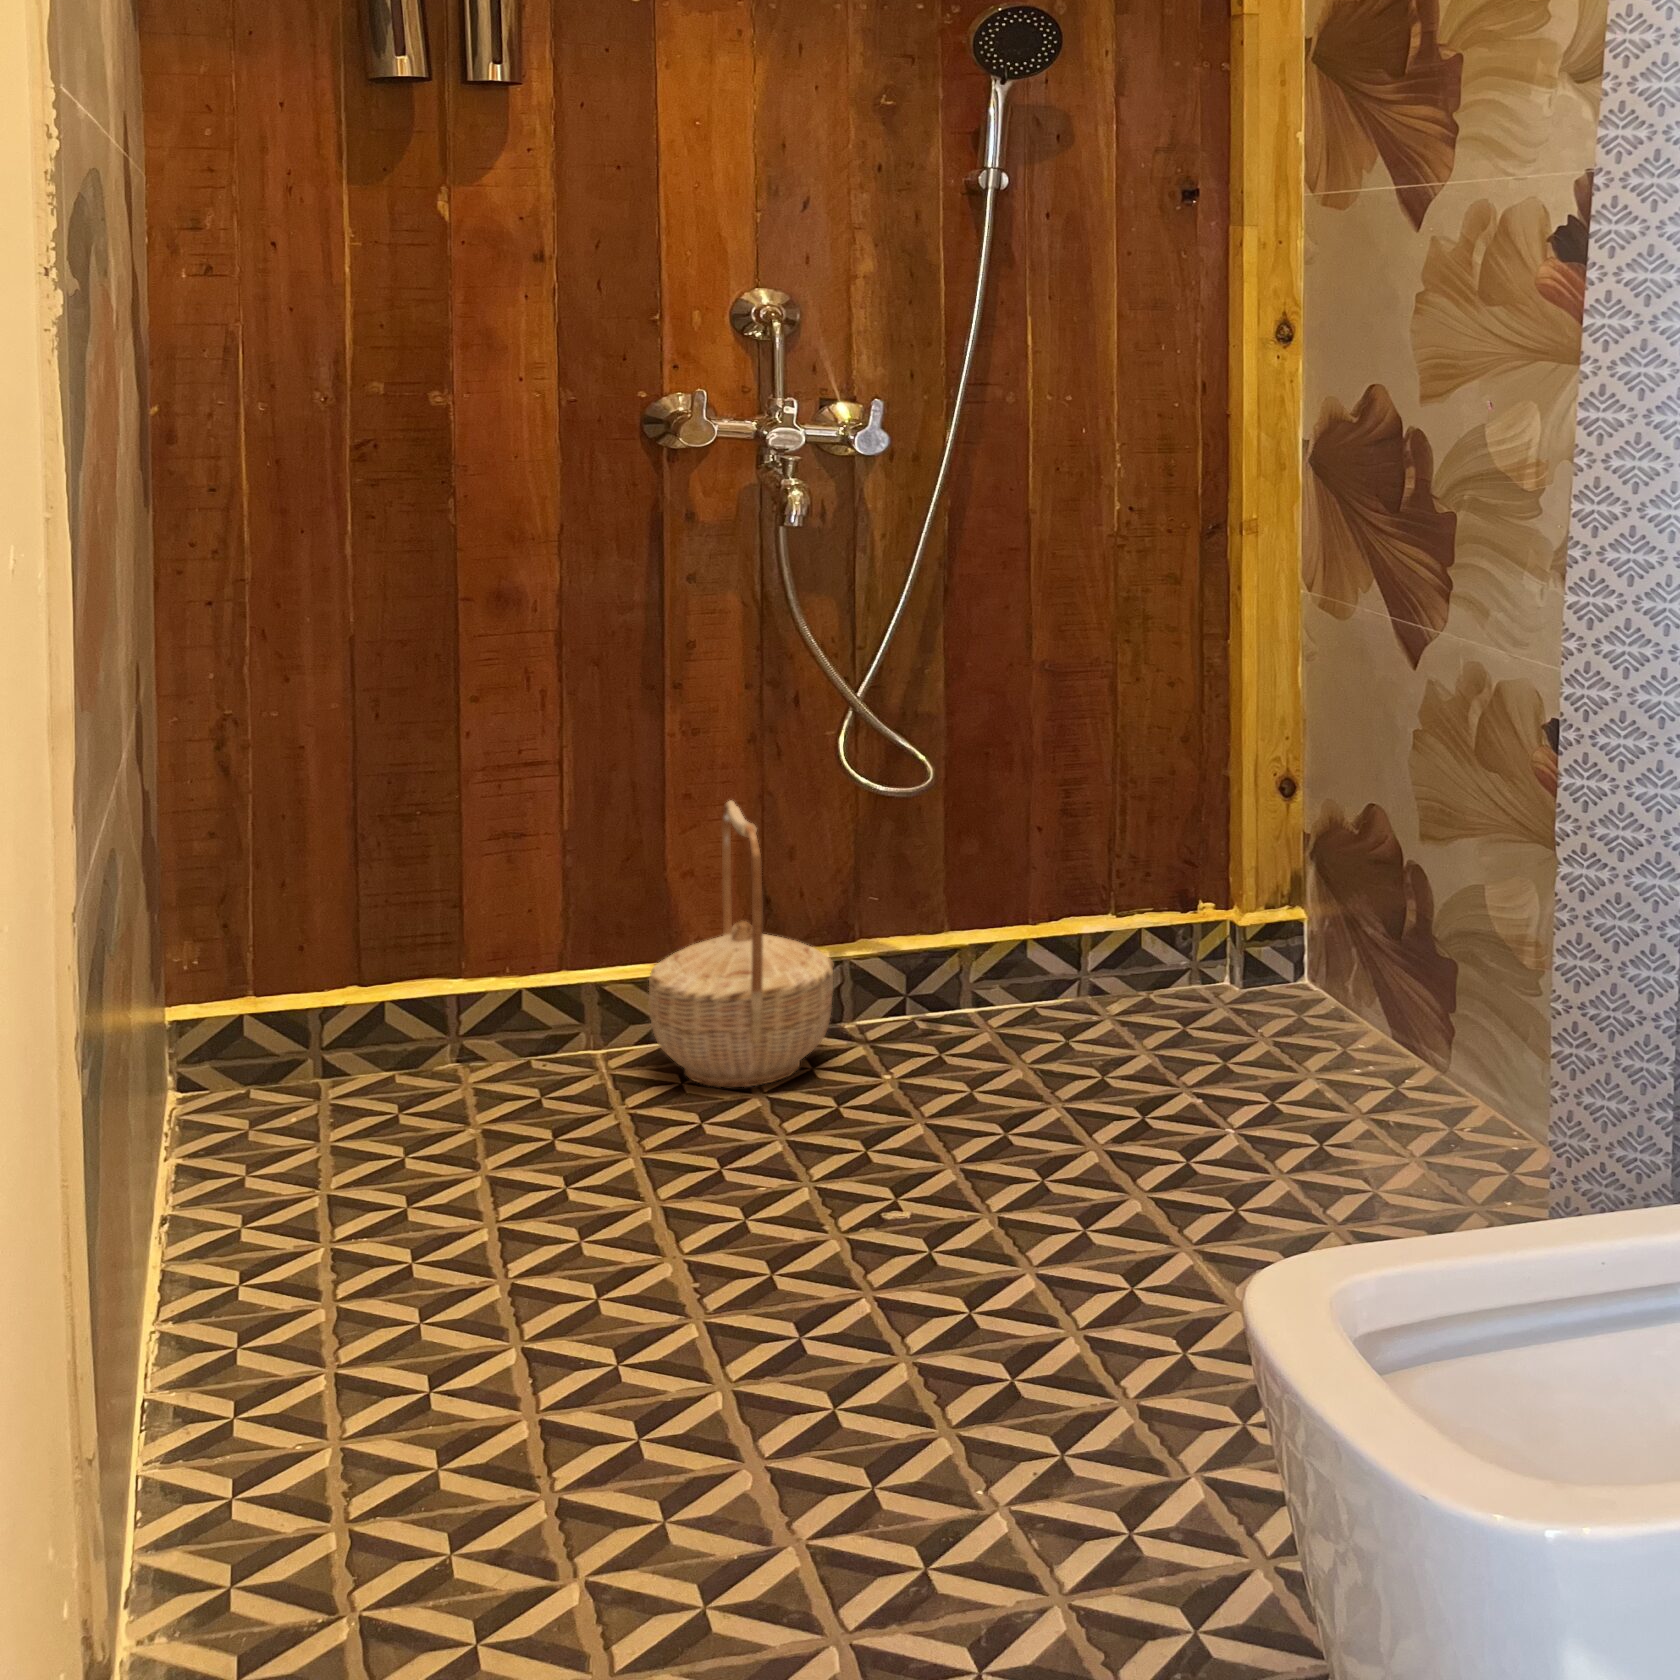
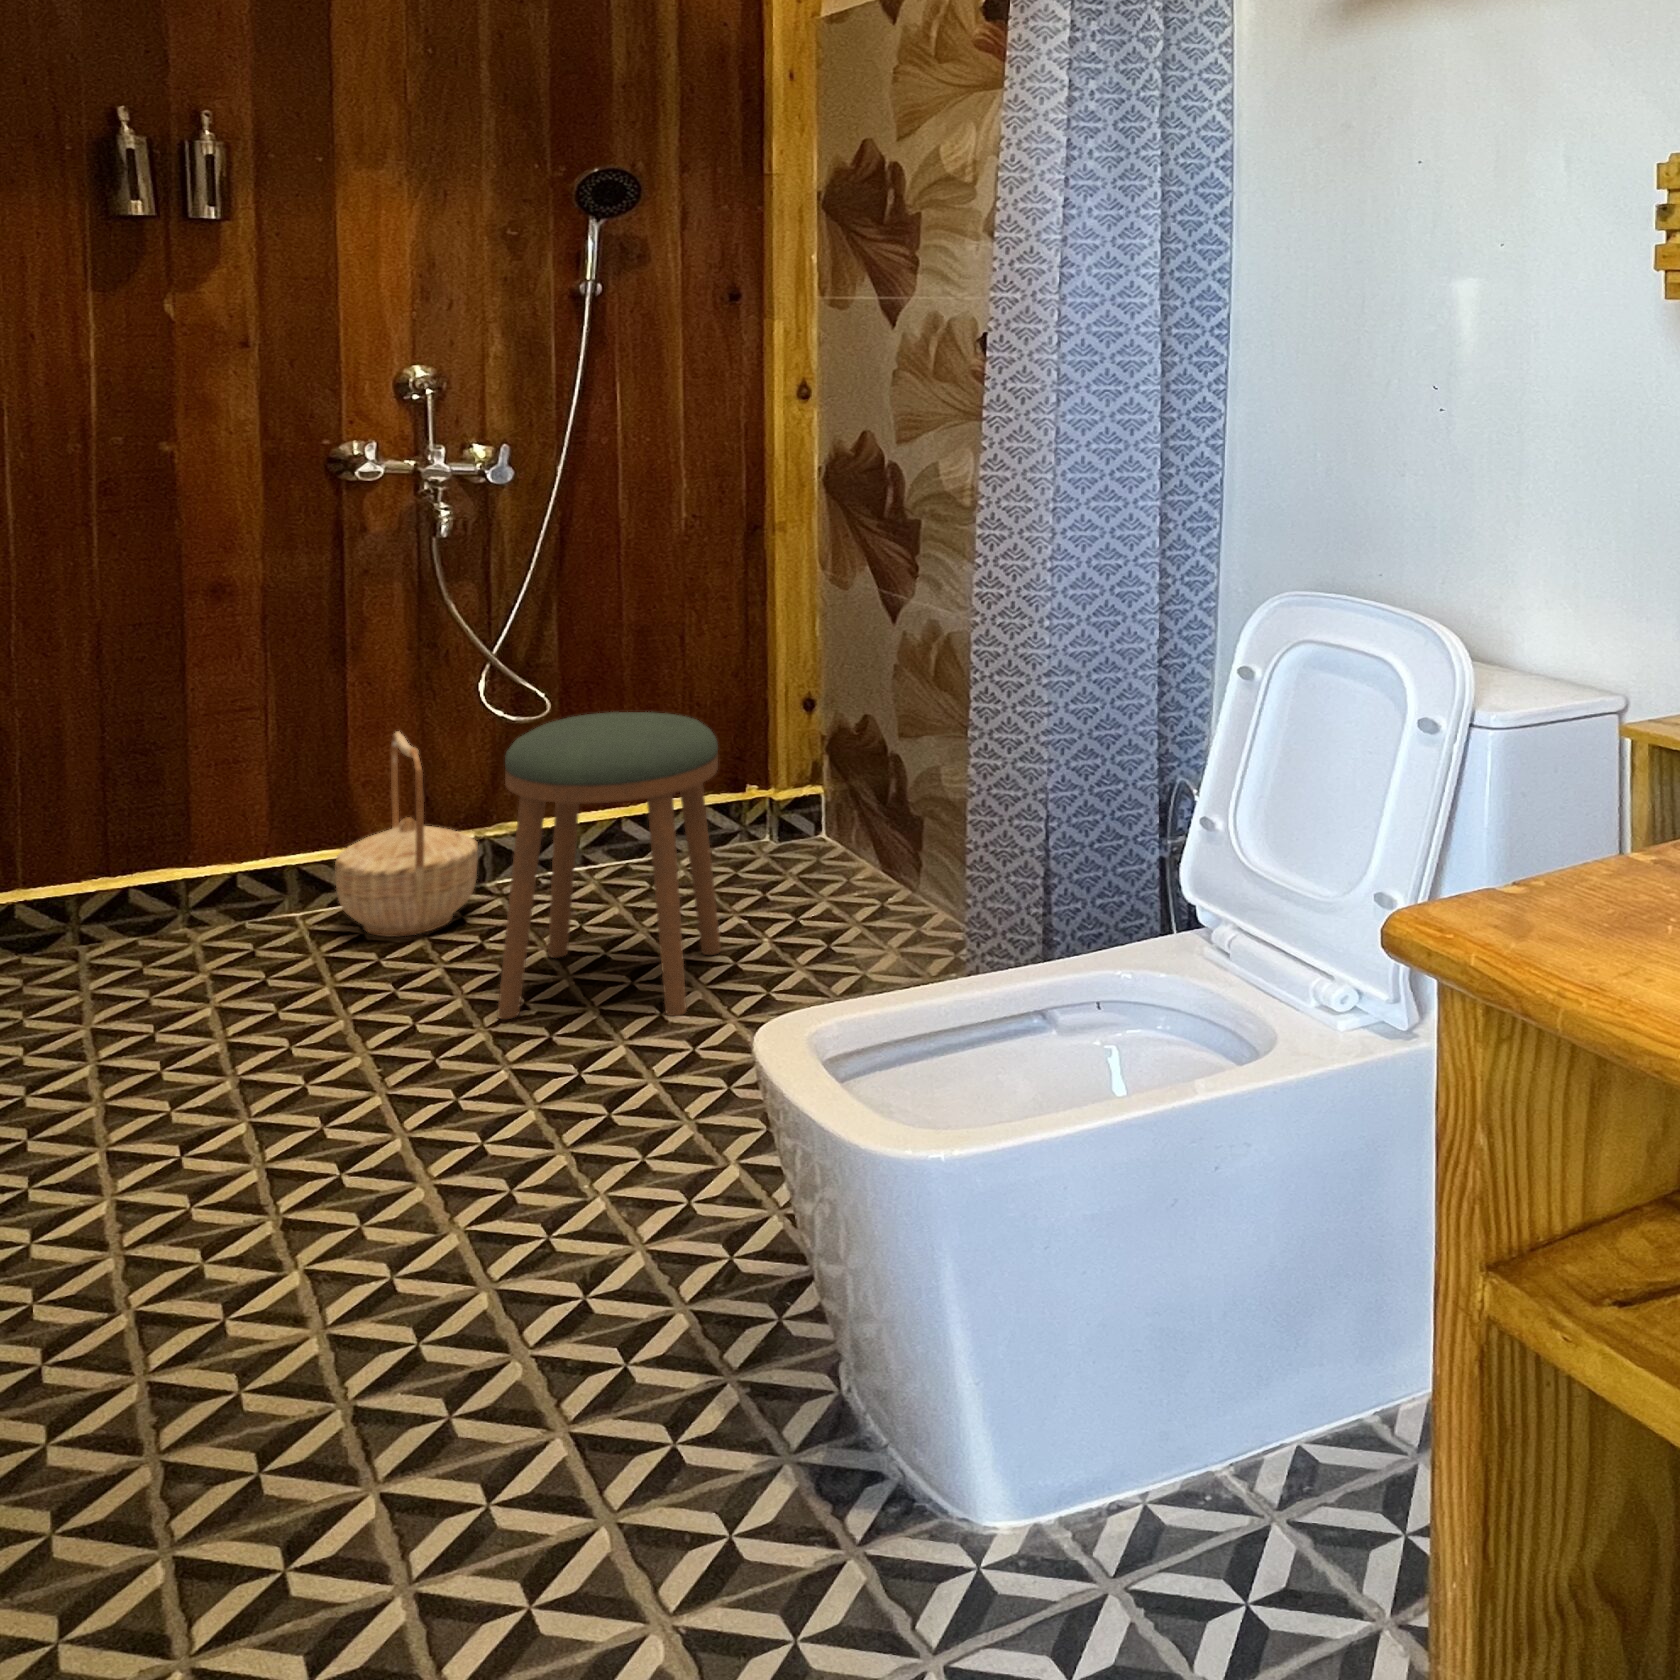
stool: none [856,786,1164,1237] -> present [497,712,721,1019]

